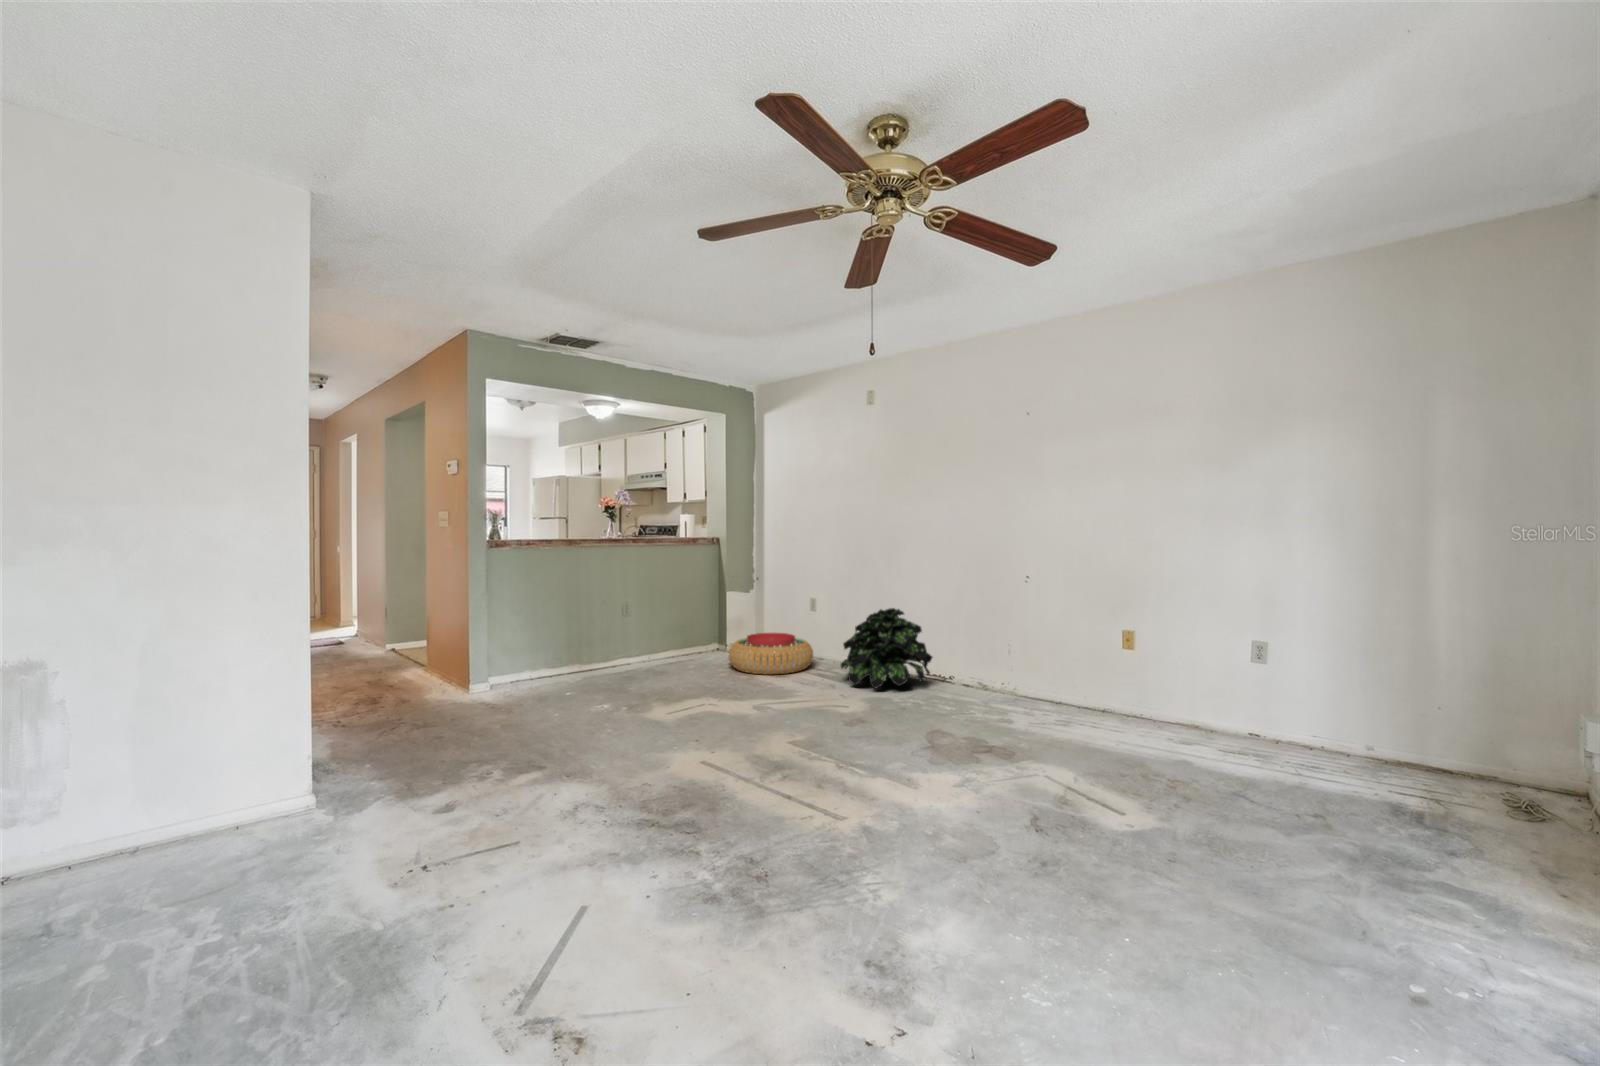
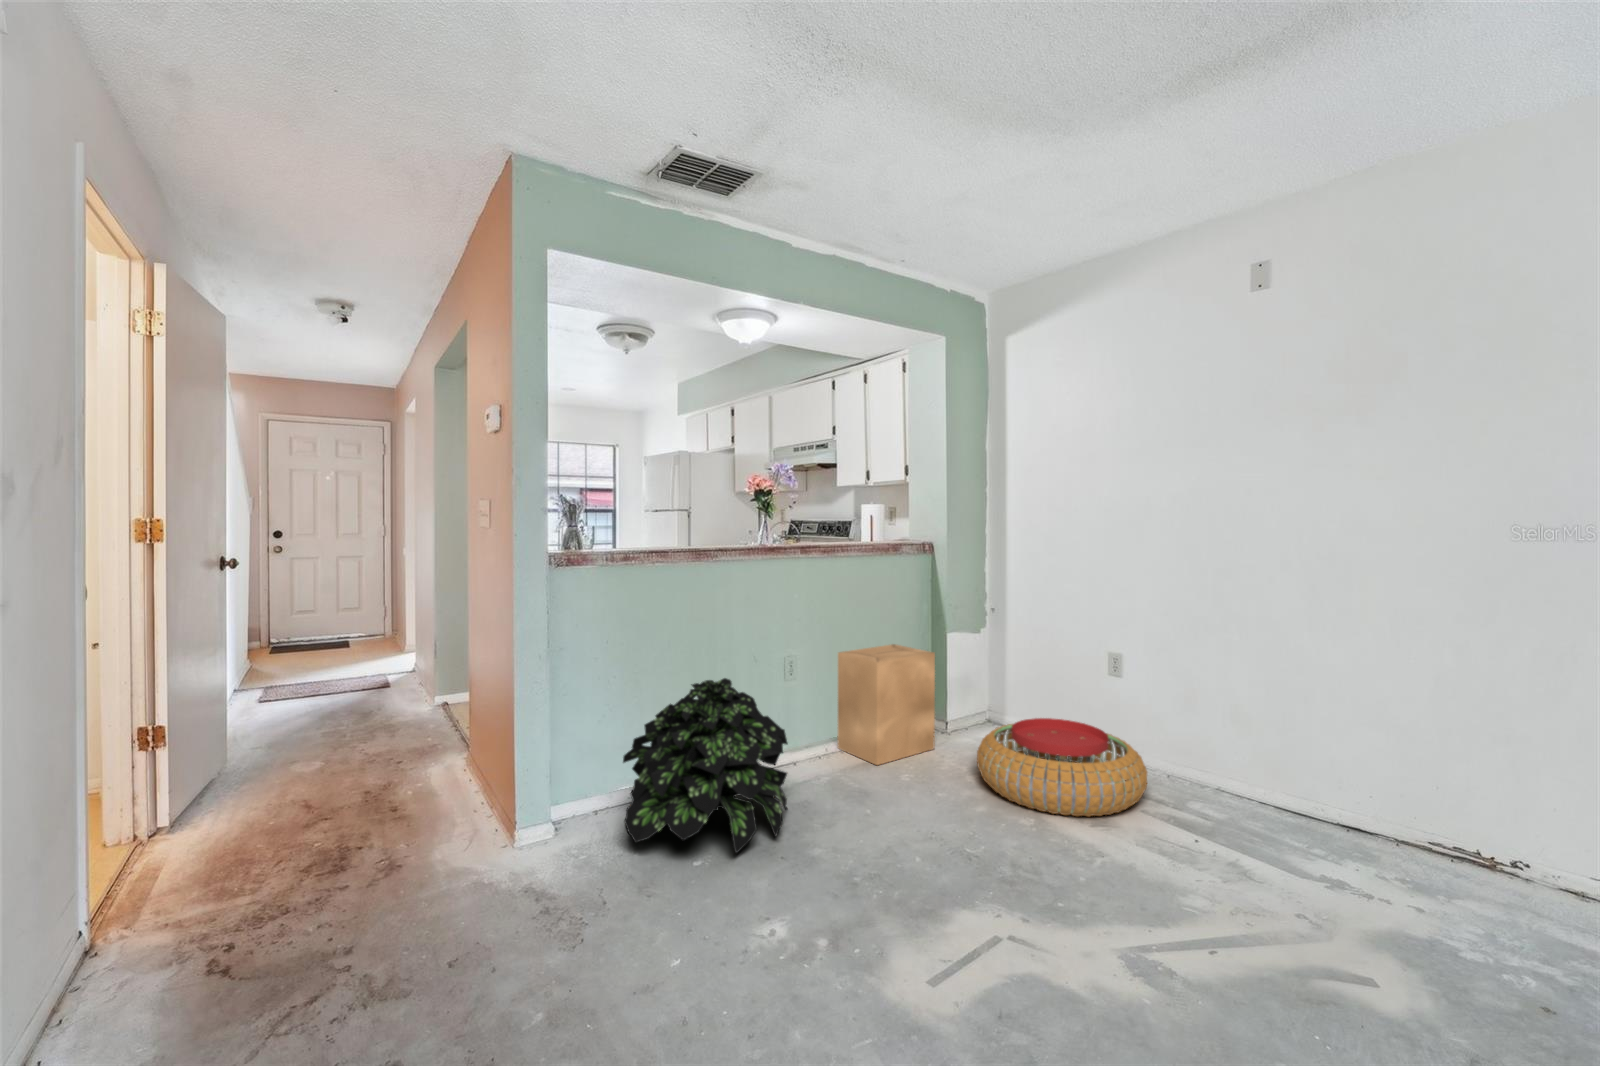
cardboard box: none [657,598,714,663] -> present [838,644,935,765]
potted plant: present [841,608,932,688] -> present [623,678,788,853]

